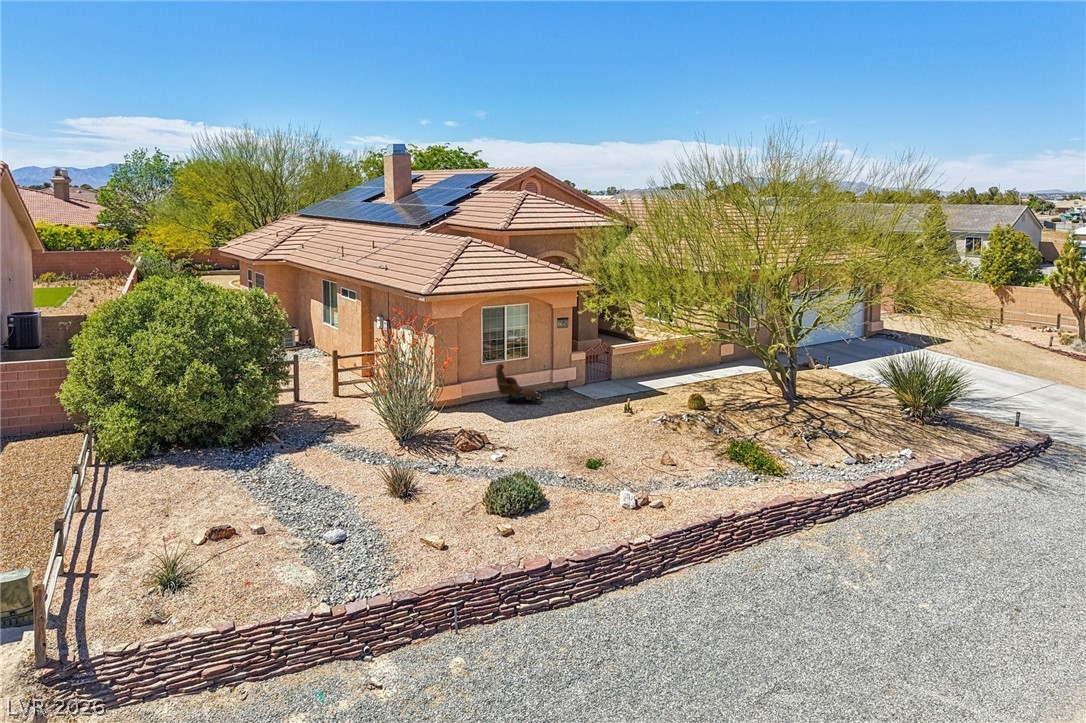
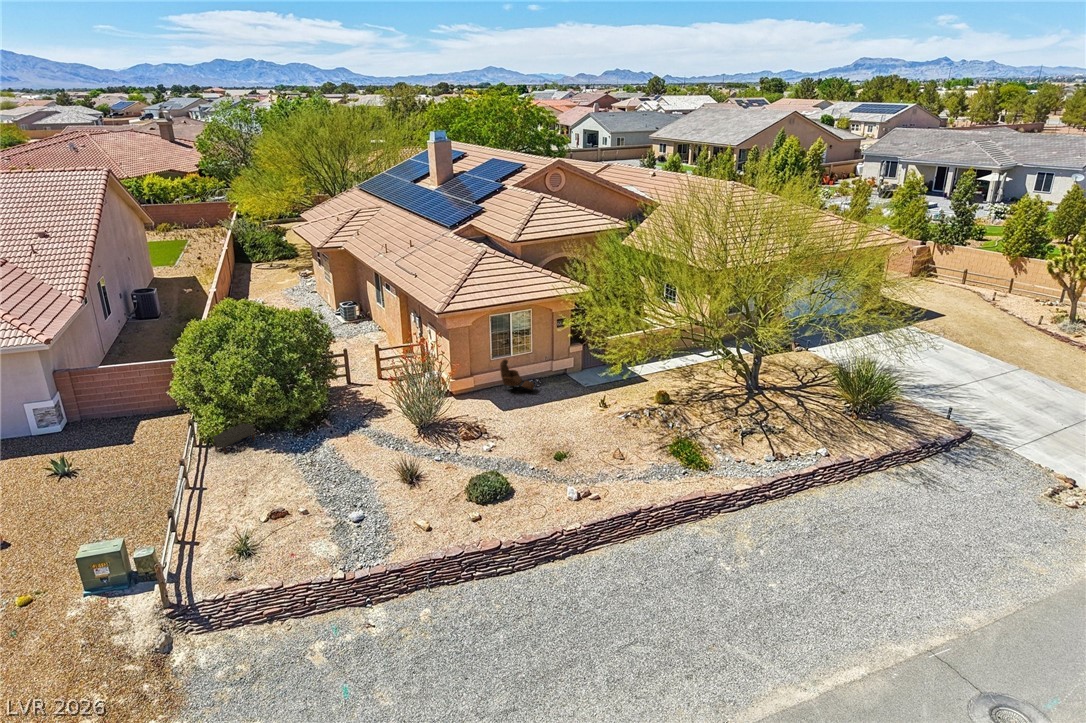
bench: none [125,429,184,469] -> present [213,424,255,455]

